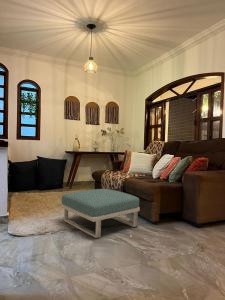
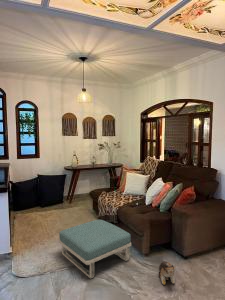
plush toy: none [171,218,192,244] -> present [159,261,176,285]

